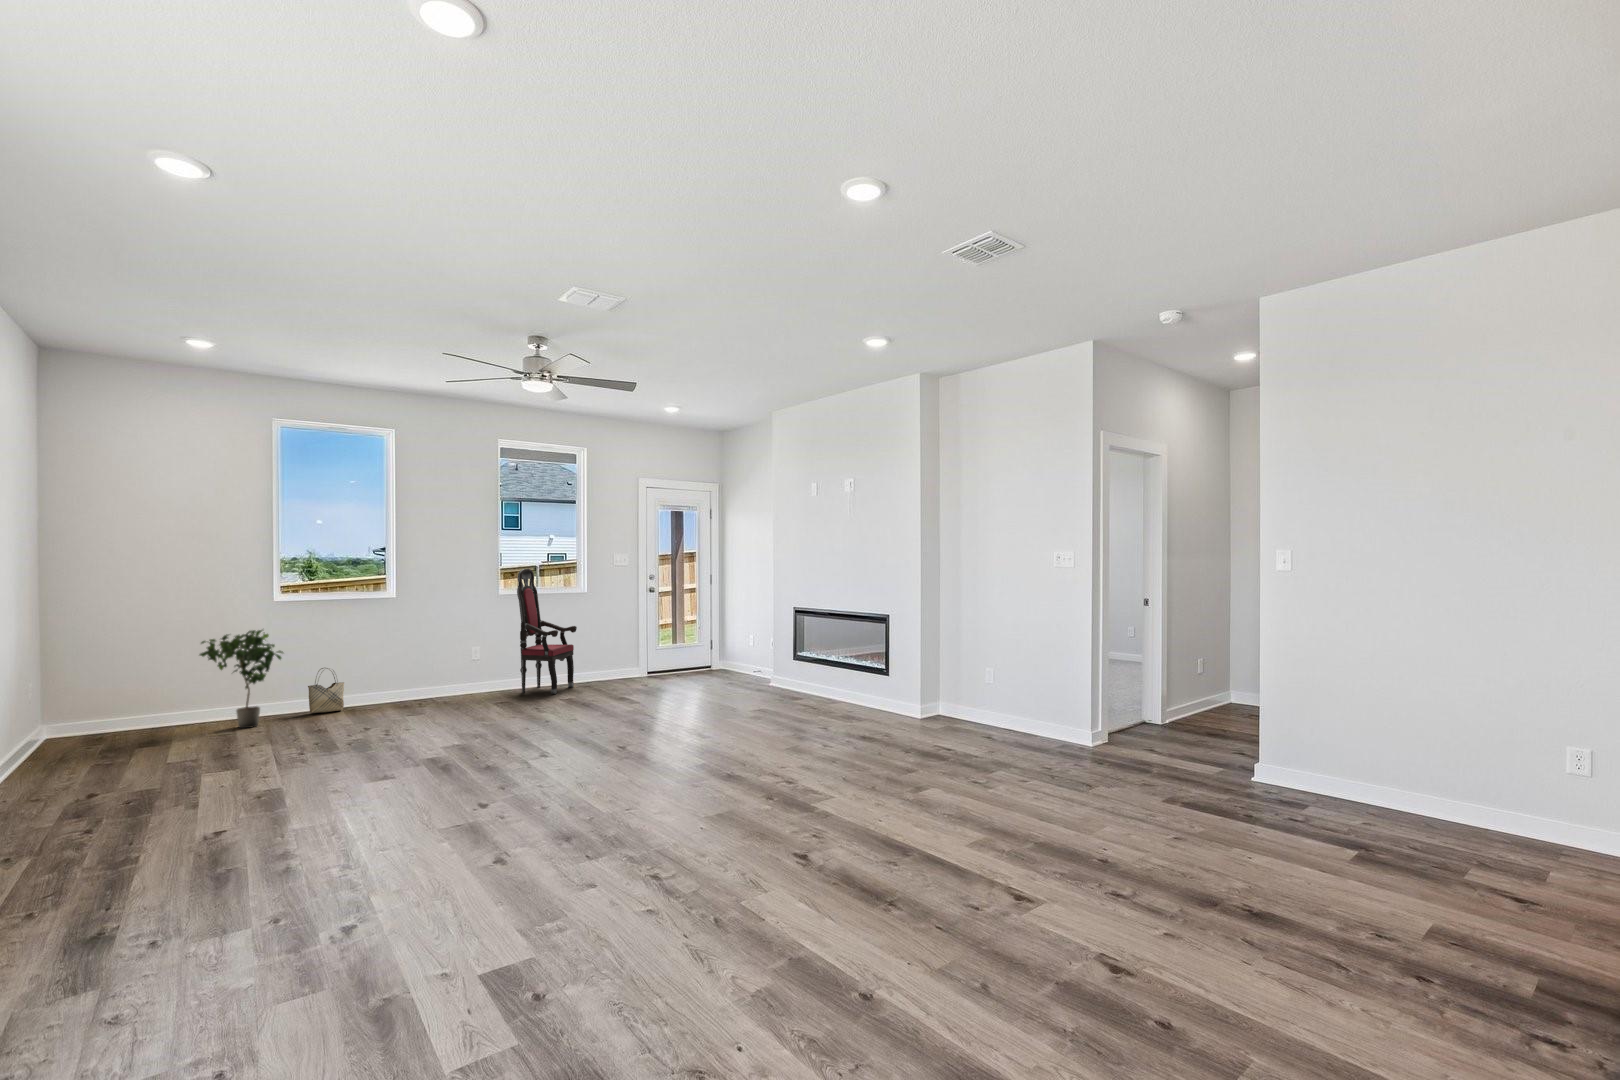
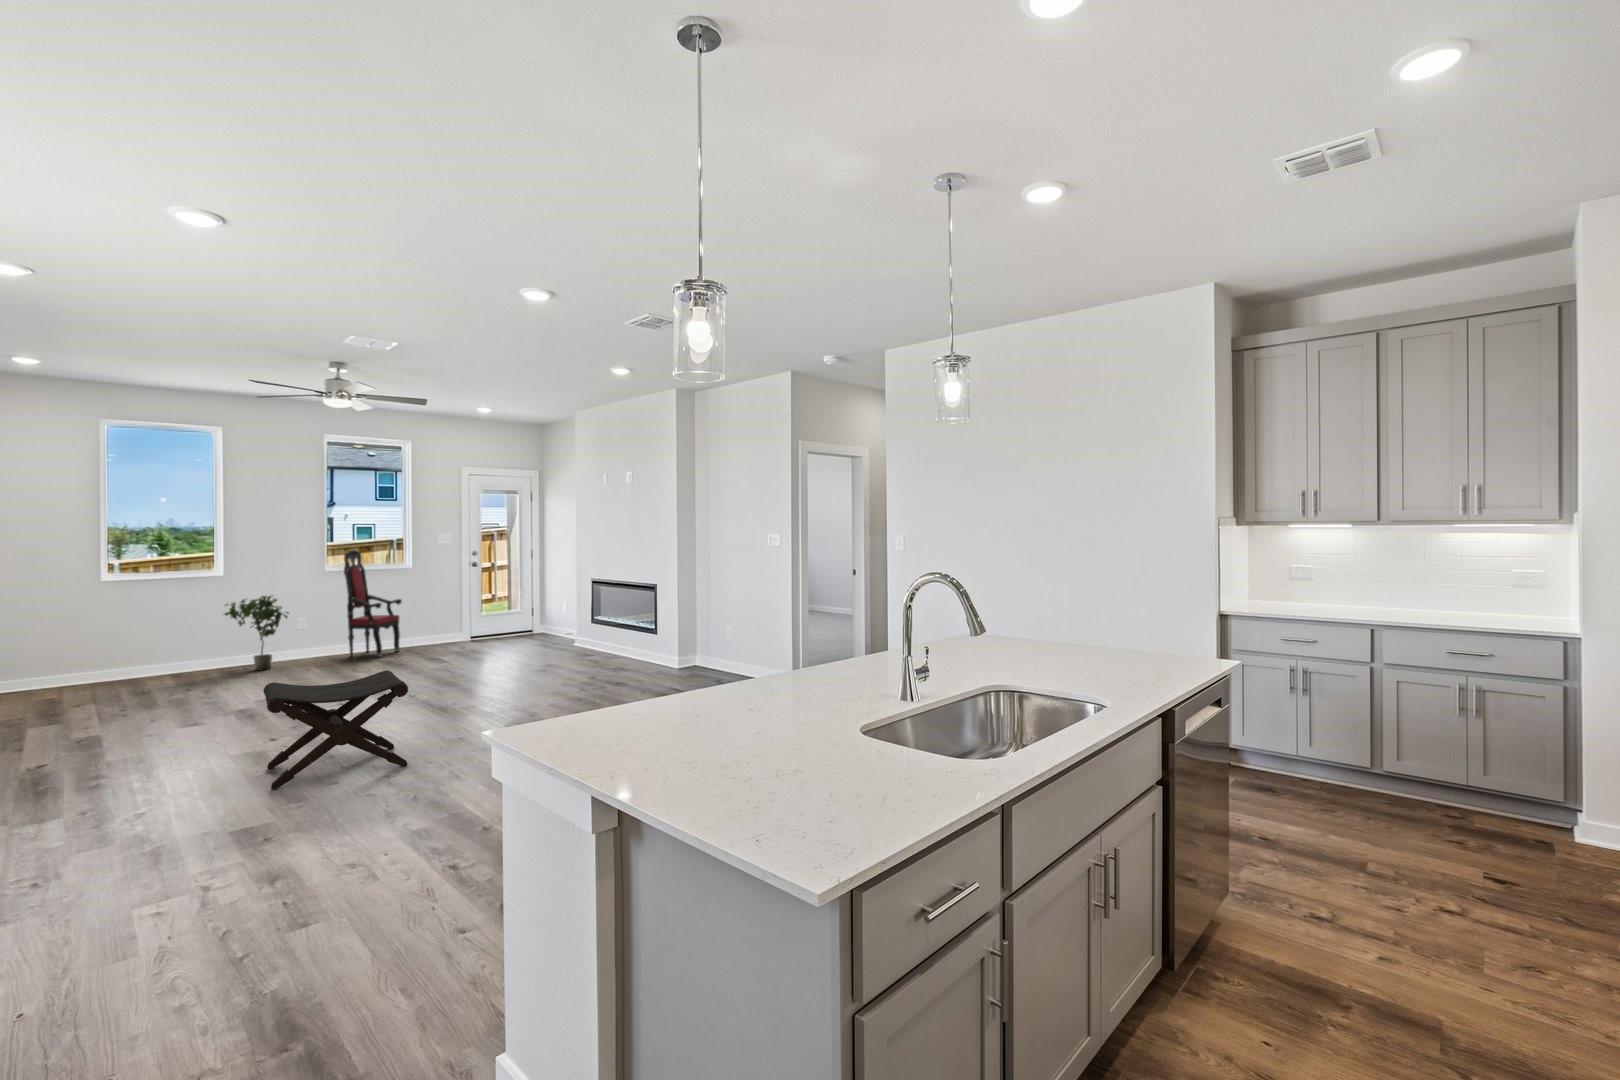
potted plant: present [200,630,283,728] -> present [224,596,289,670]
woven basket: present [308,668,344,713] -> none [139,639,176,679]
footstool: none [487,724,668,888] -> present [264,670,408,789]

